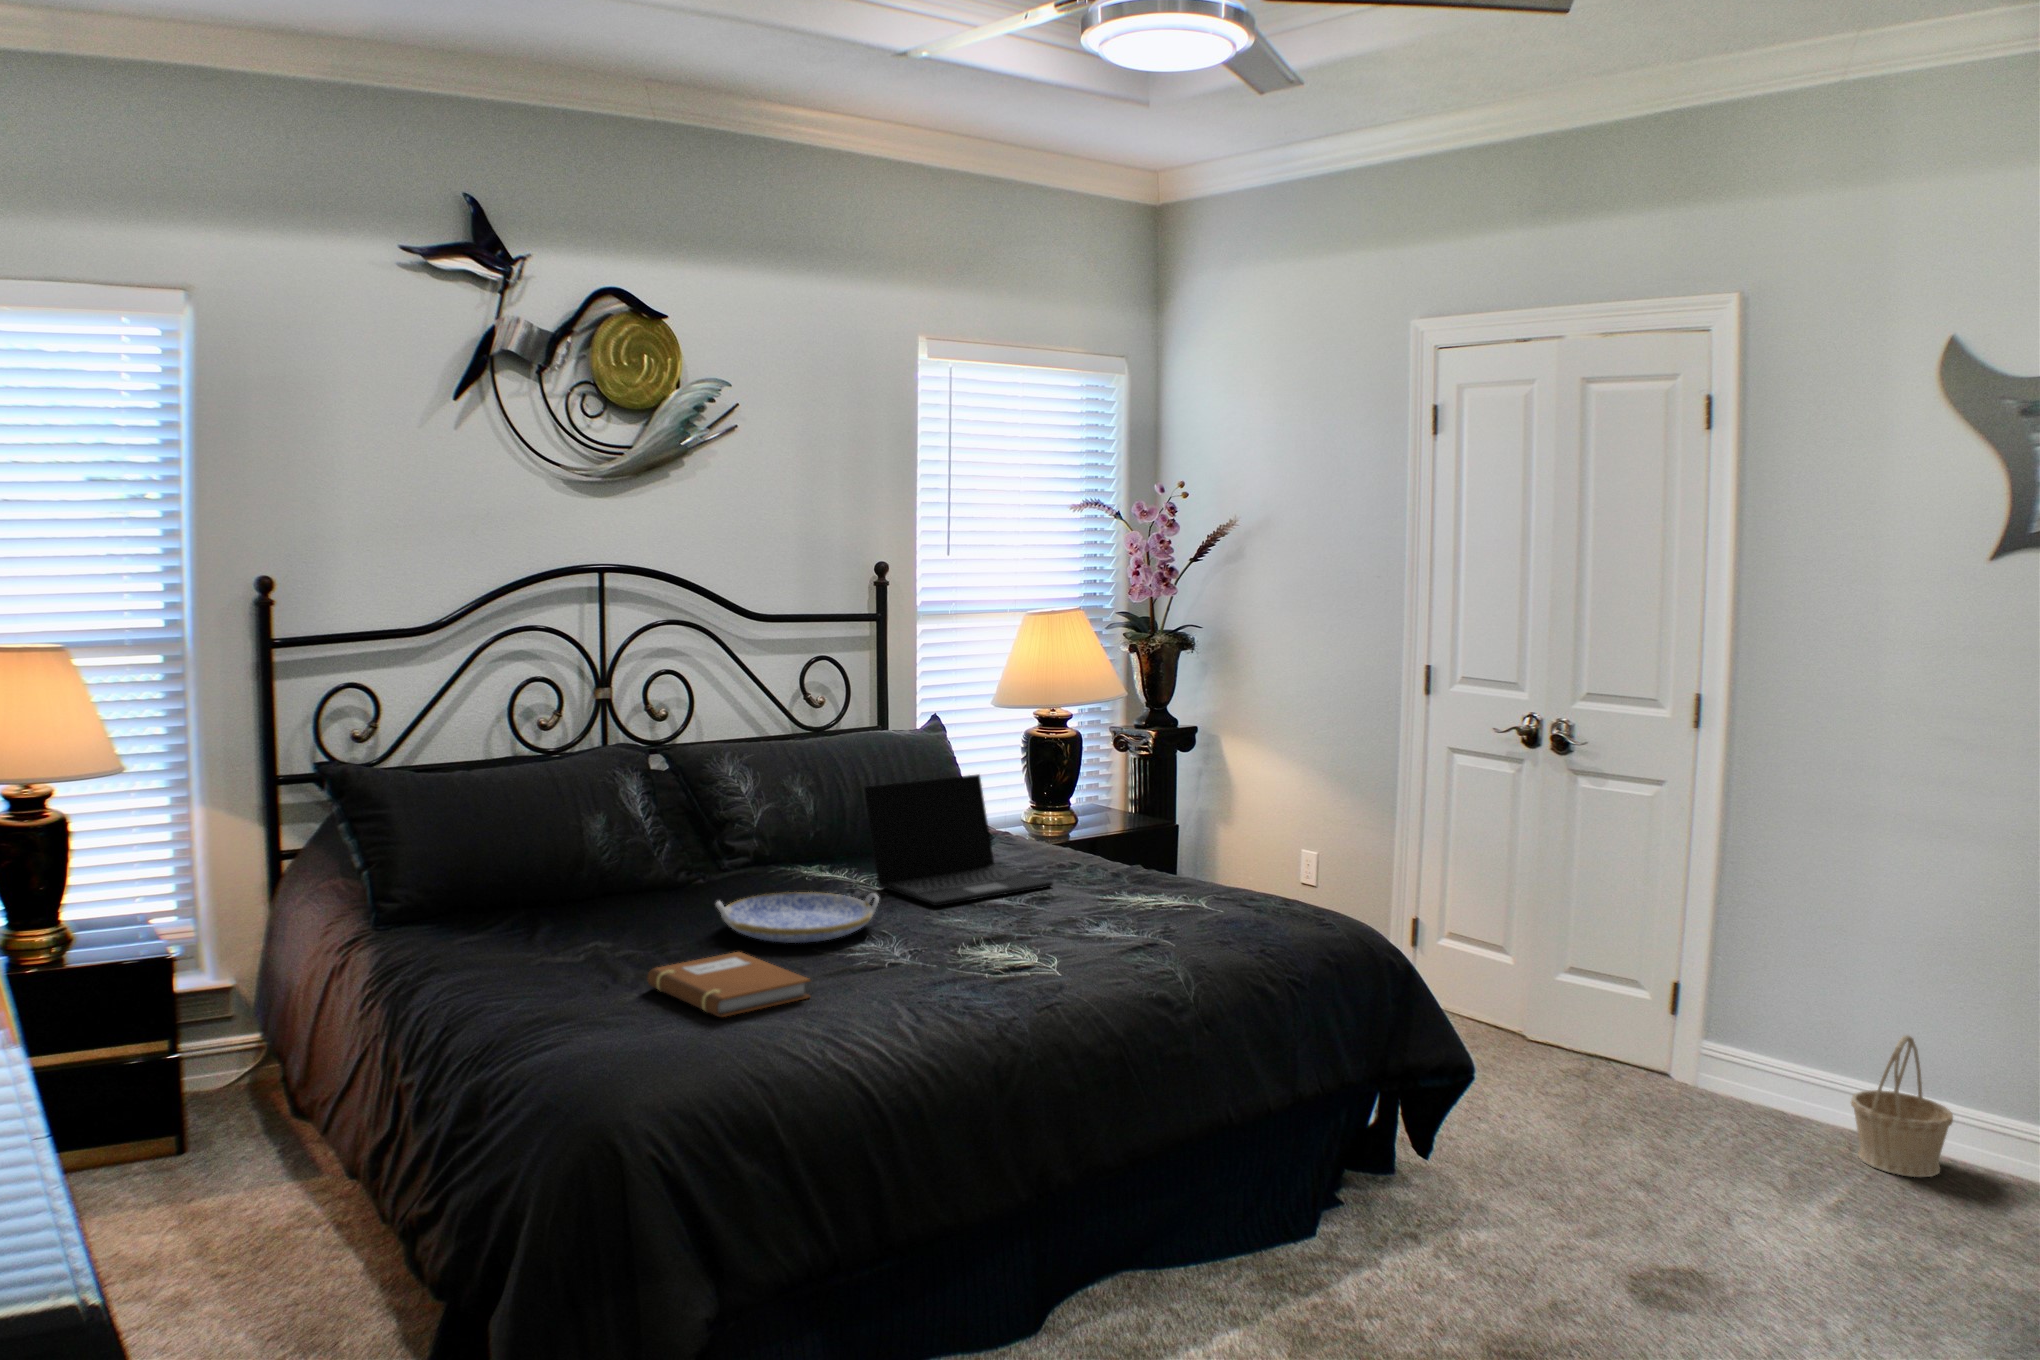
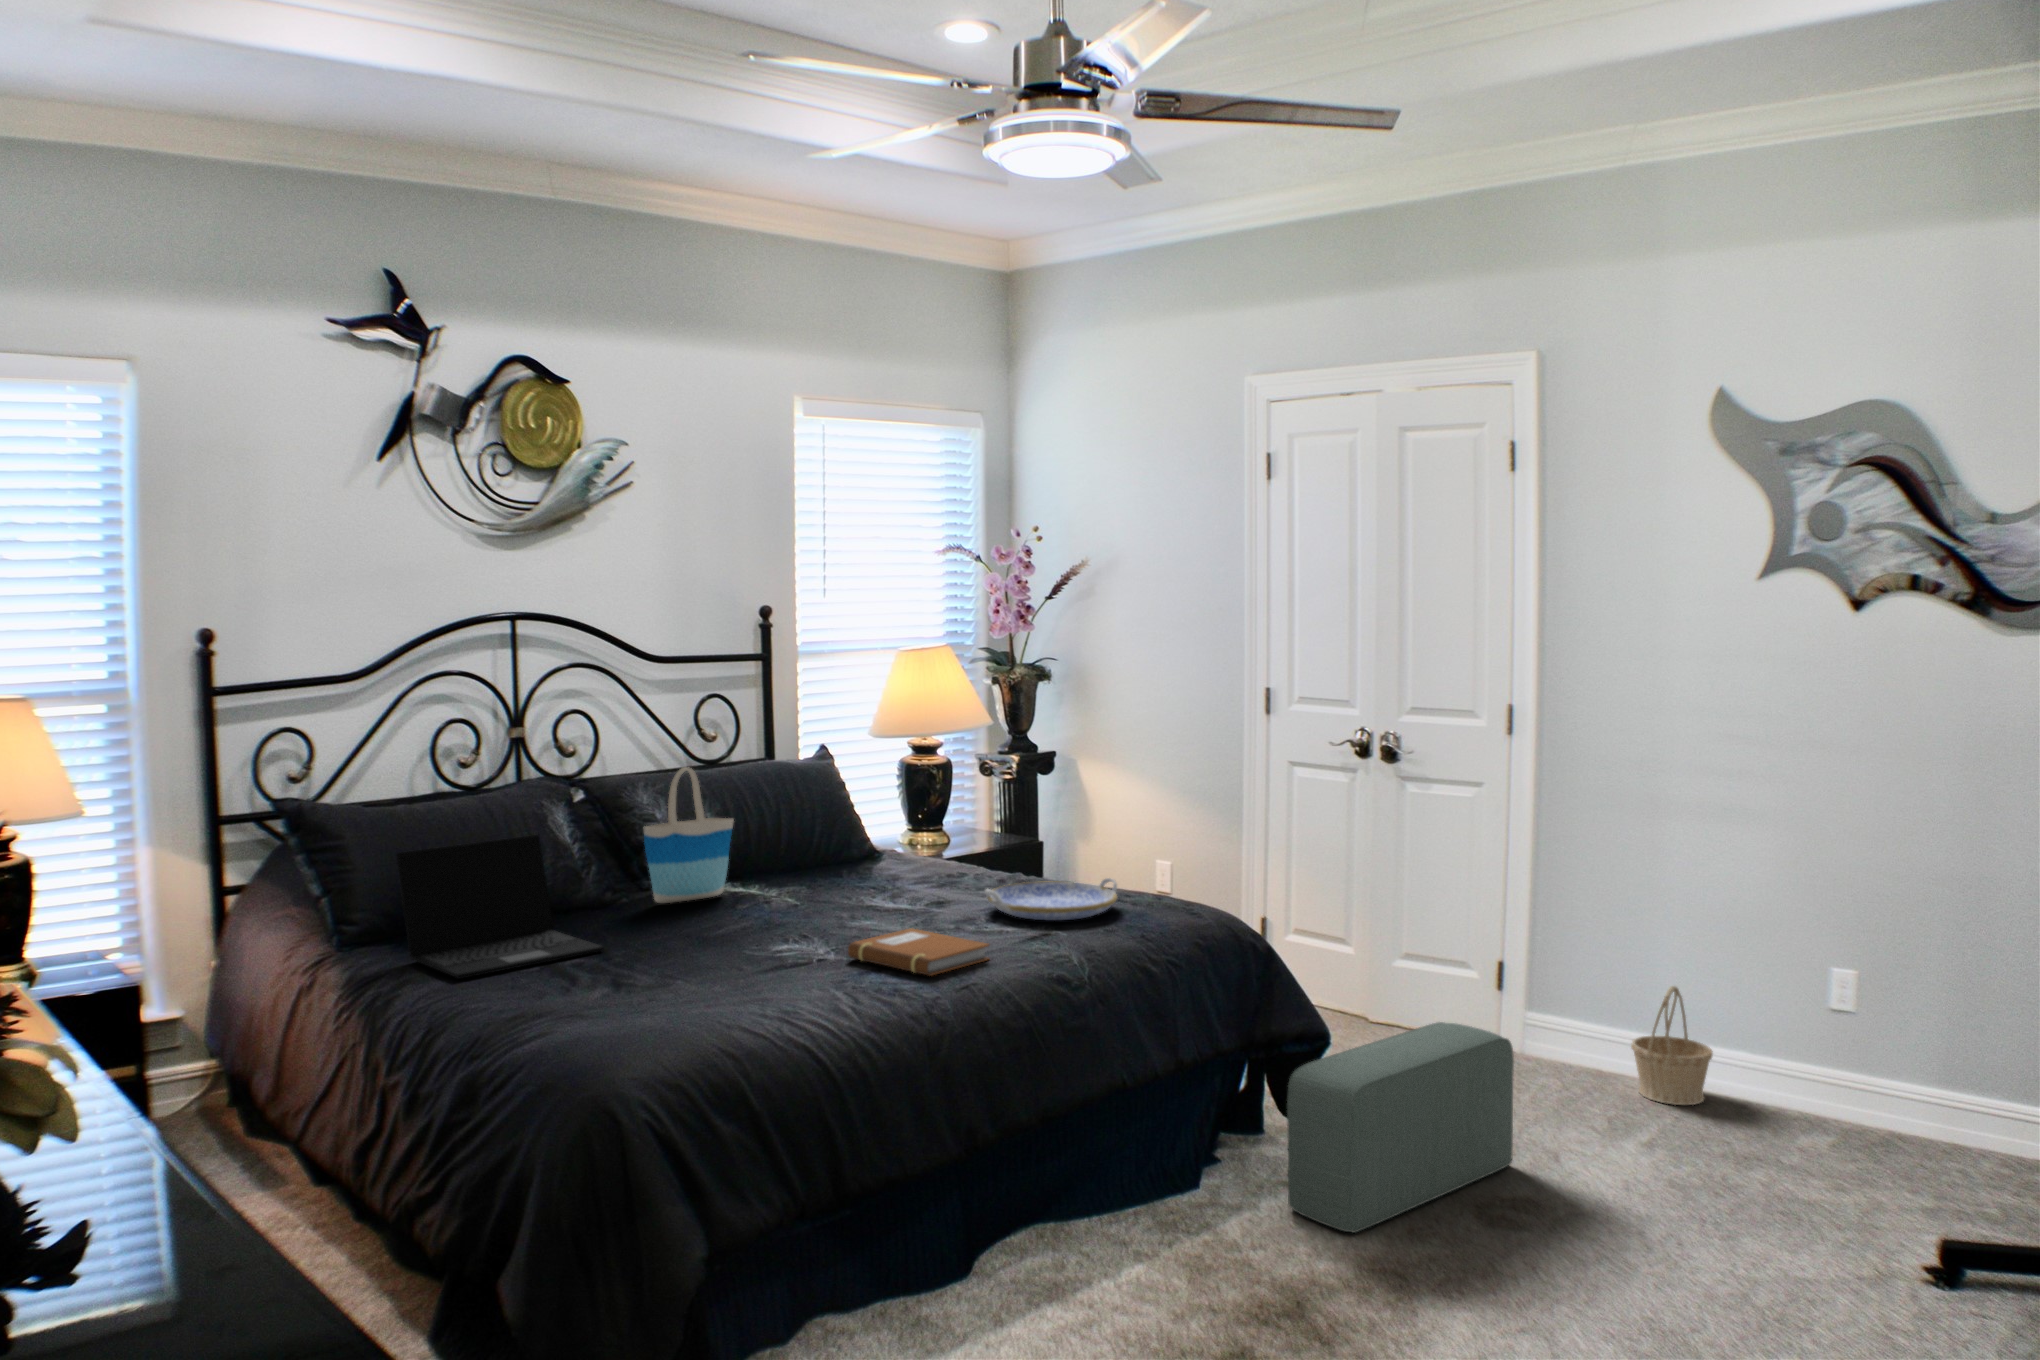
tote bag: none [717,739,818,887] -> present [643,767,733,903]
laptop: present [864,775,1053,906] -> present [396,835,604,979]
serving tray: present [716,892,879,943] -> present [985,878,1118,920]
notebook: present [647,952,810,1017] -> present [848,928,989,976]
pouf: none [1419,1068,1702,1317] -> present [1287,1022,1514,1233]

